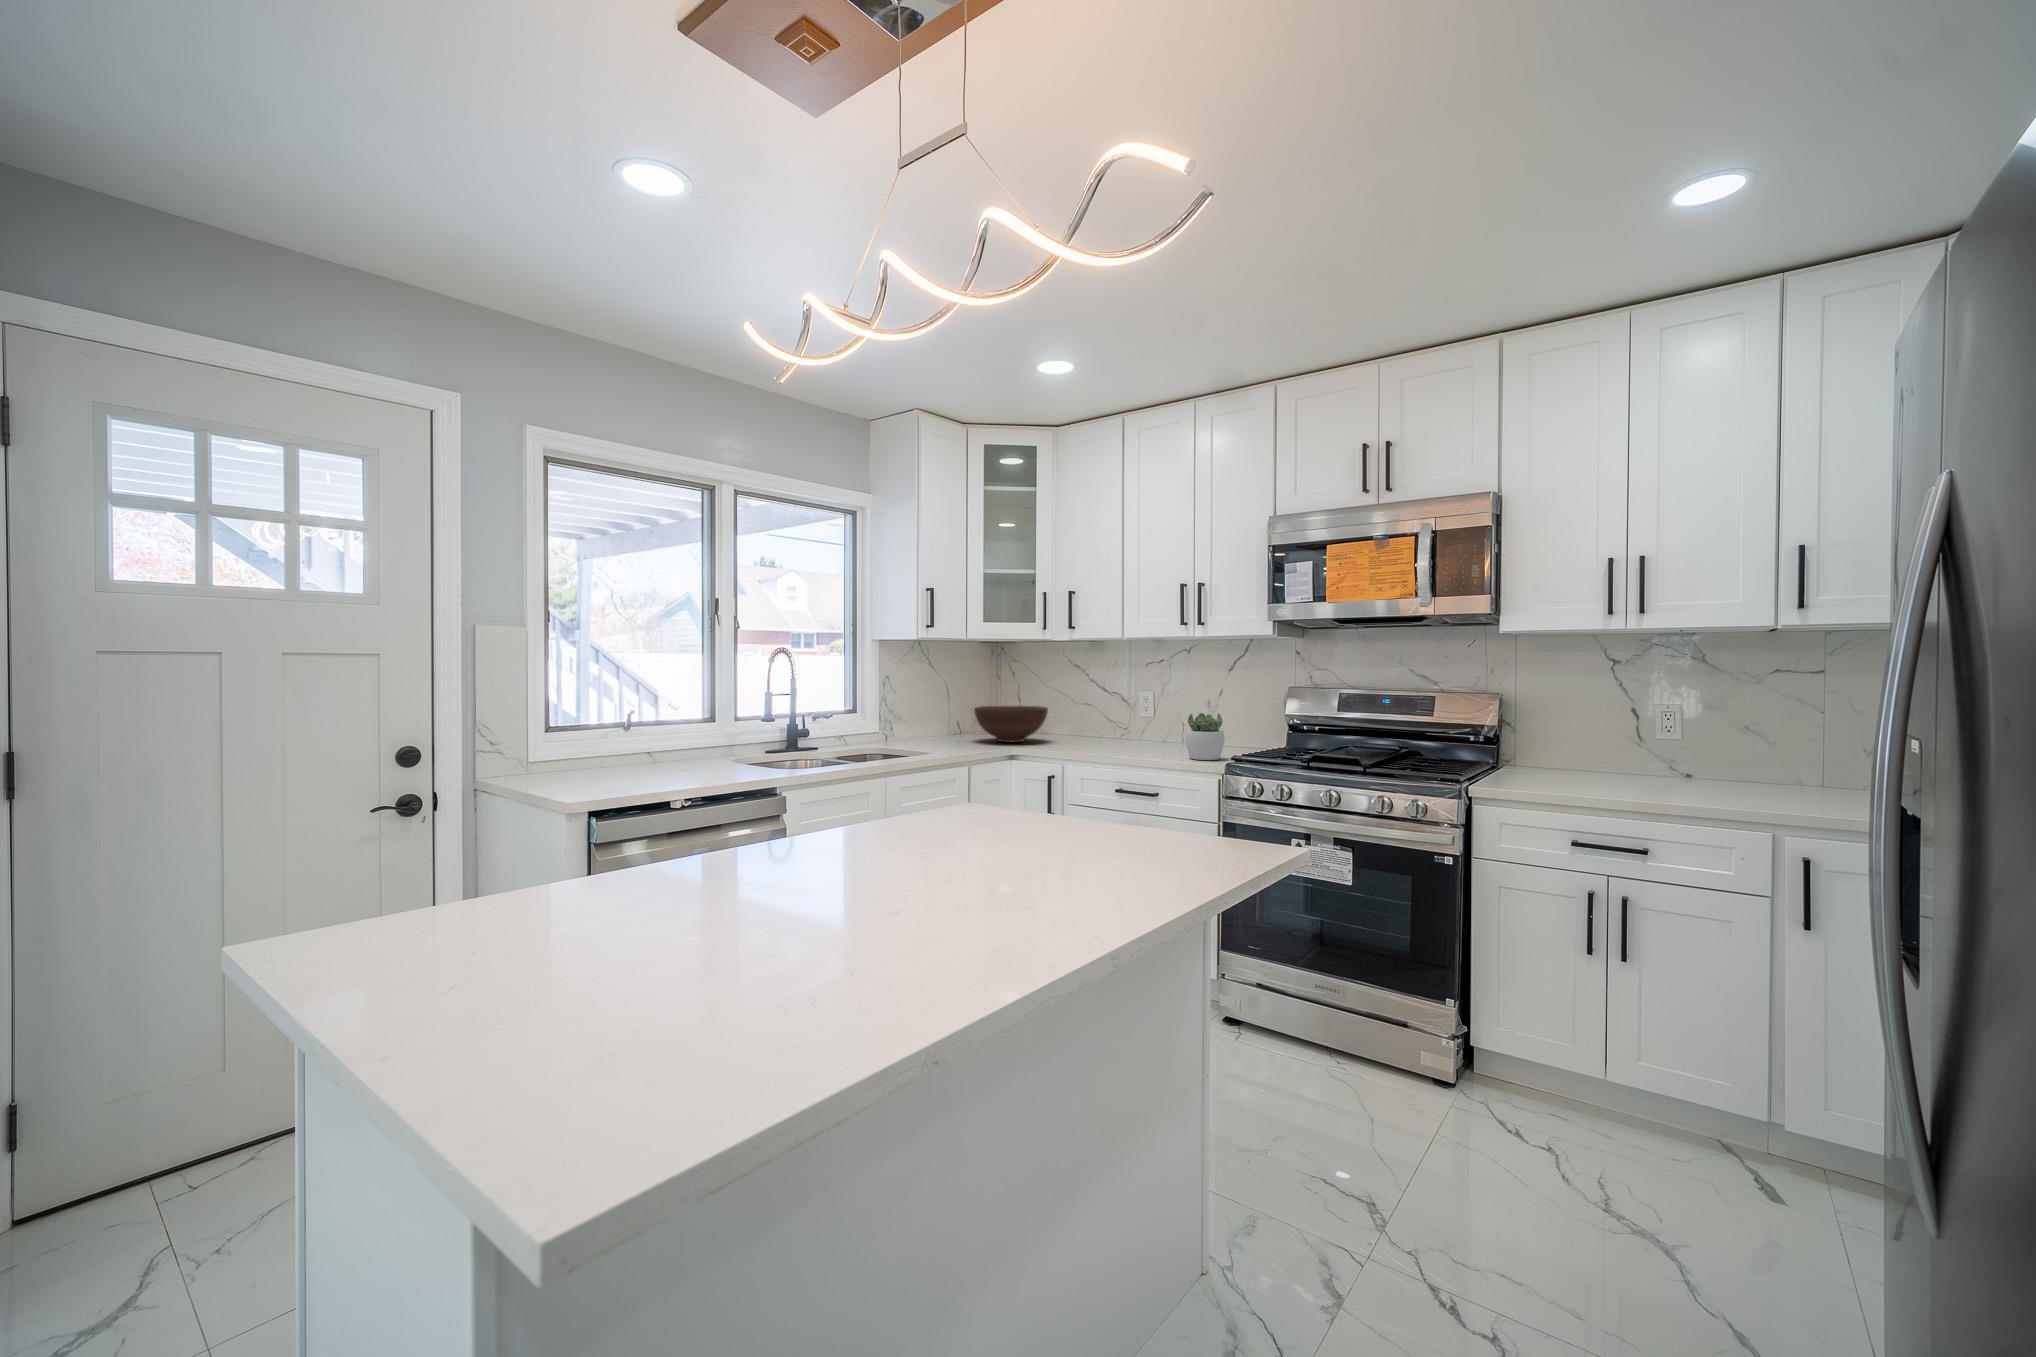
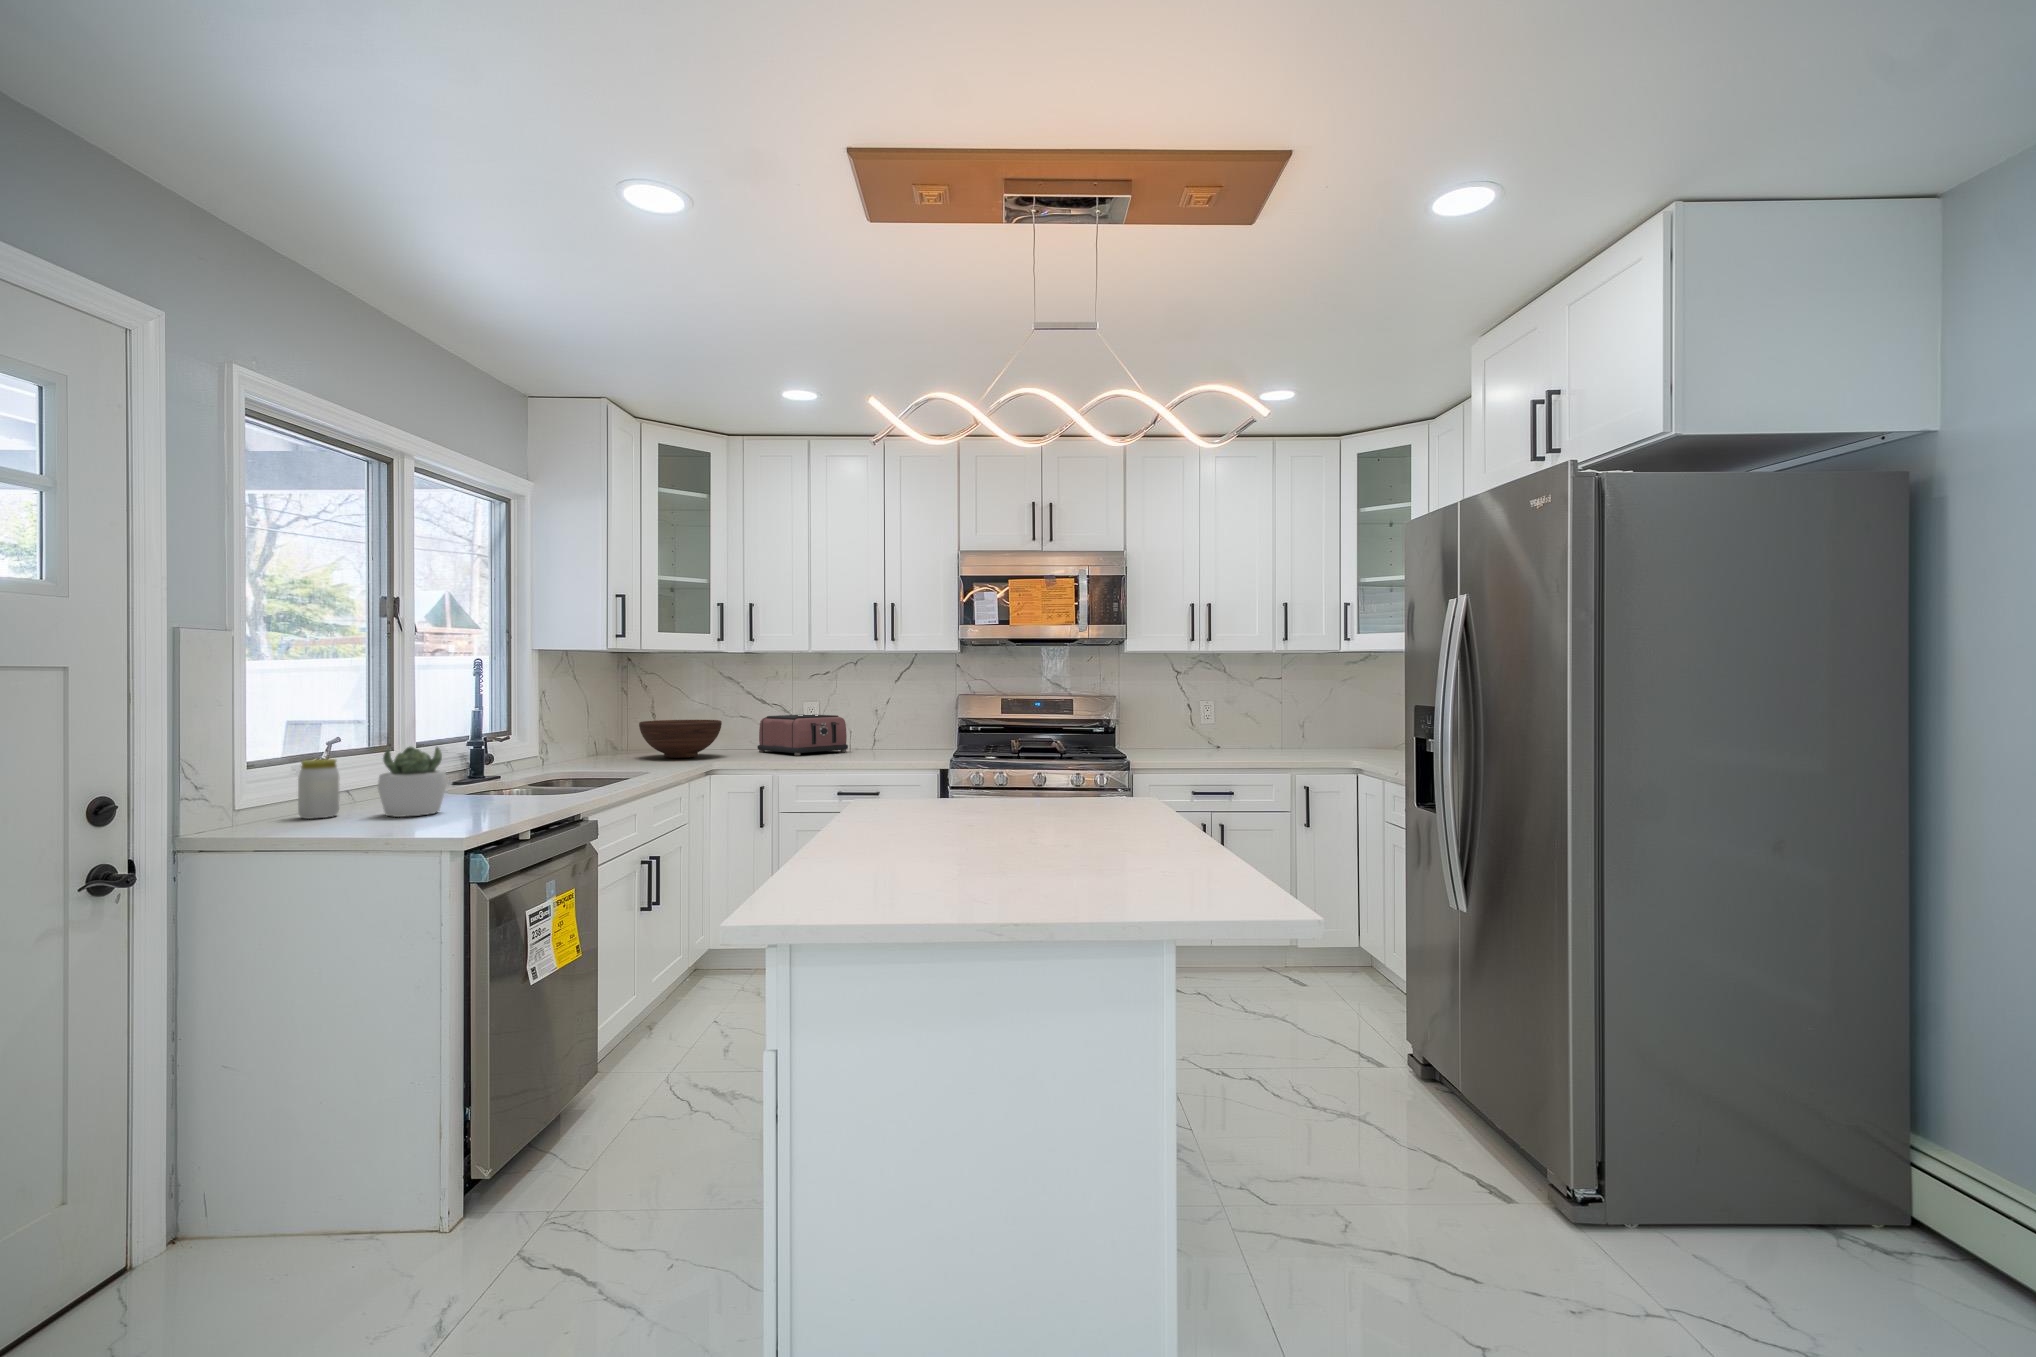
toaster: none [1093,704,1177,747] -> present [757,715,848,756]
succulent plant: present [1185,713,1225,760] -> present [378,747,447,817]
jar: none [598,729,627,775] -> present [298,759,339,819]

